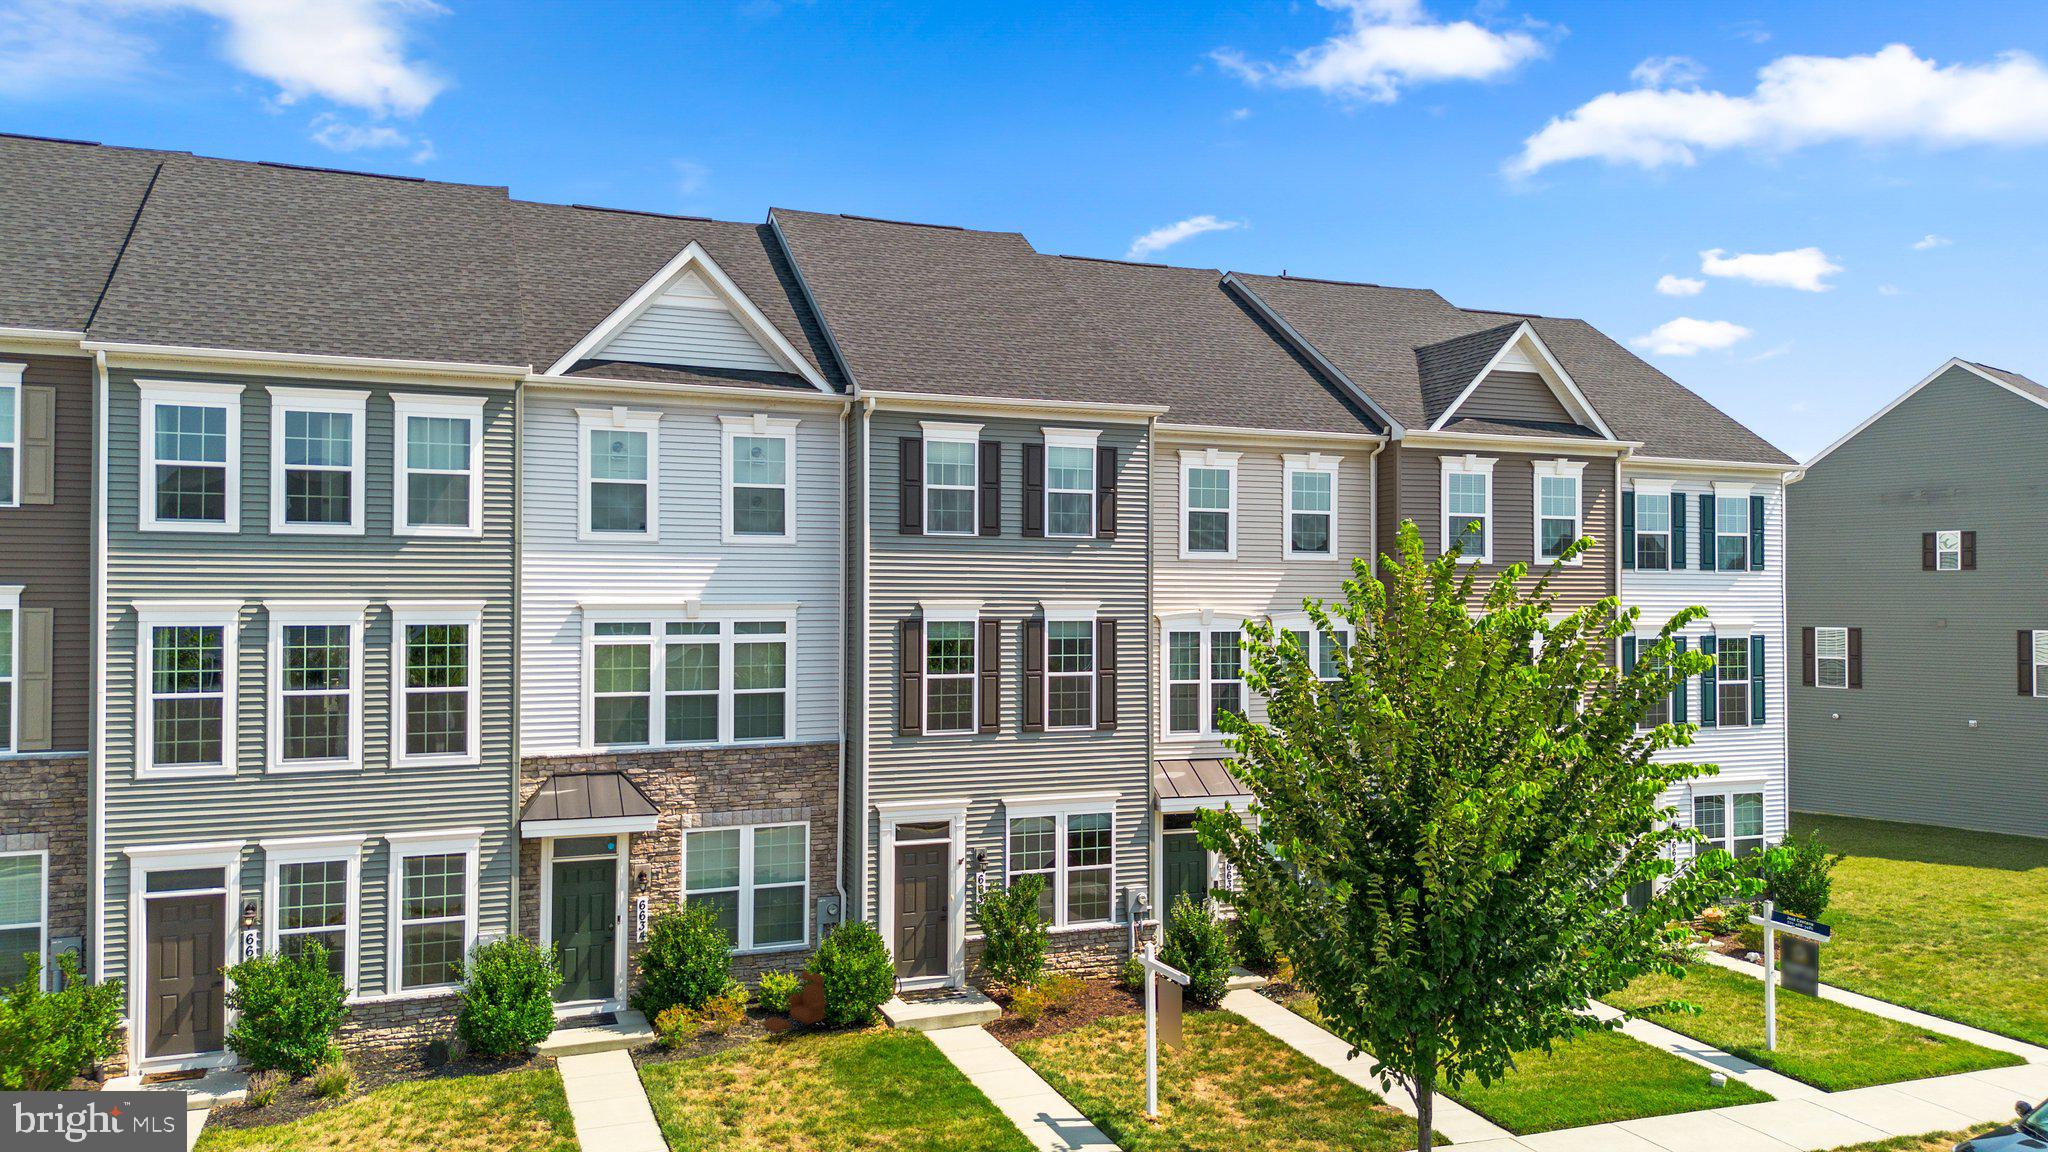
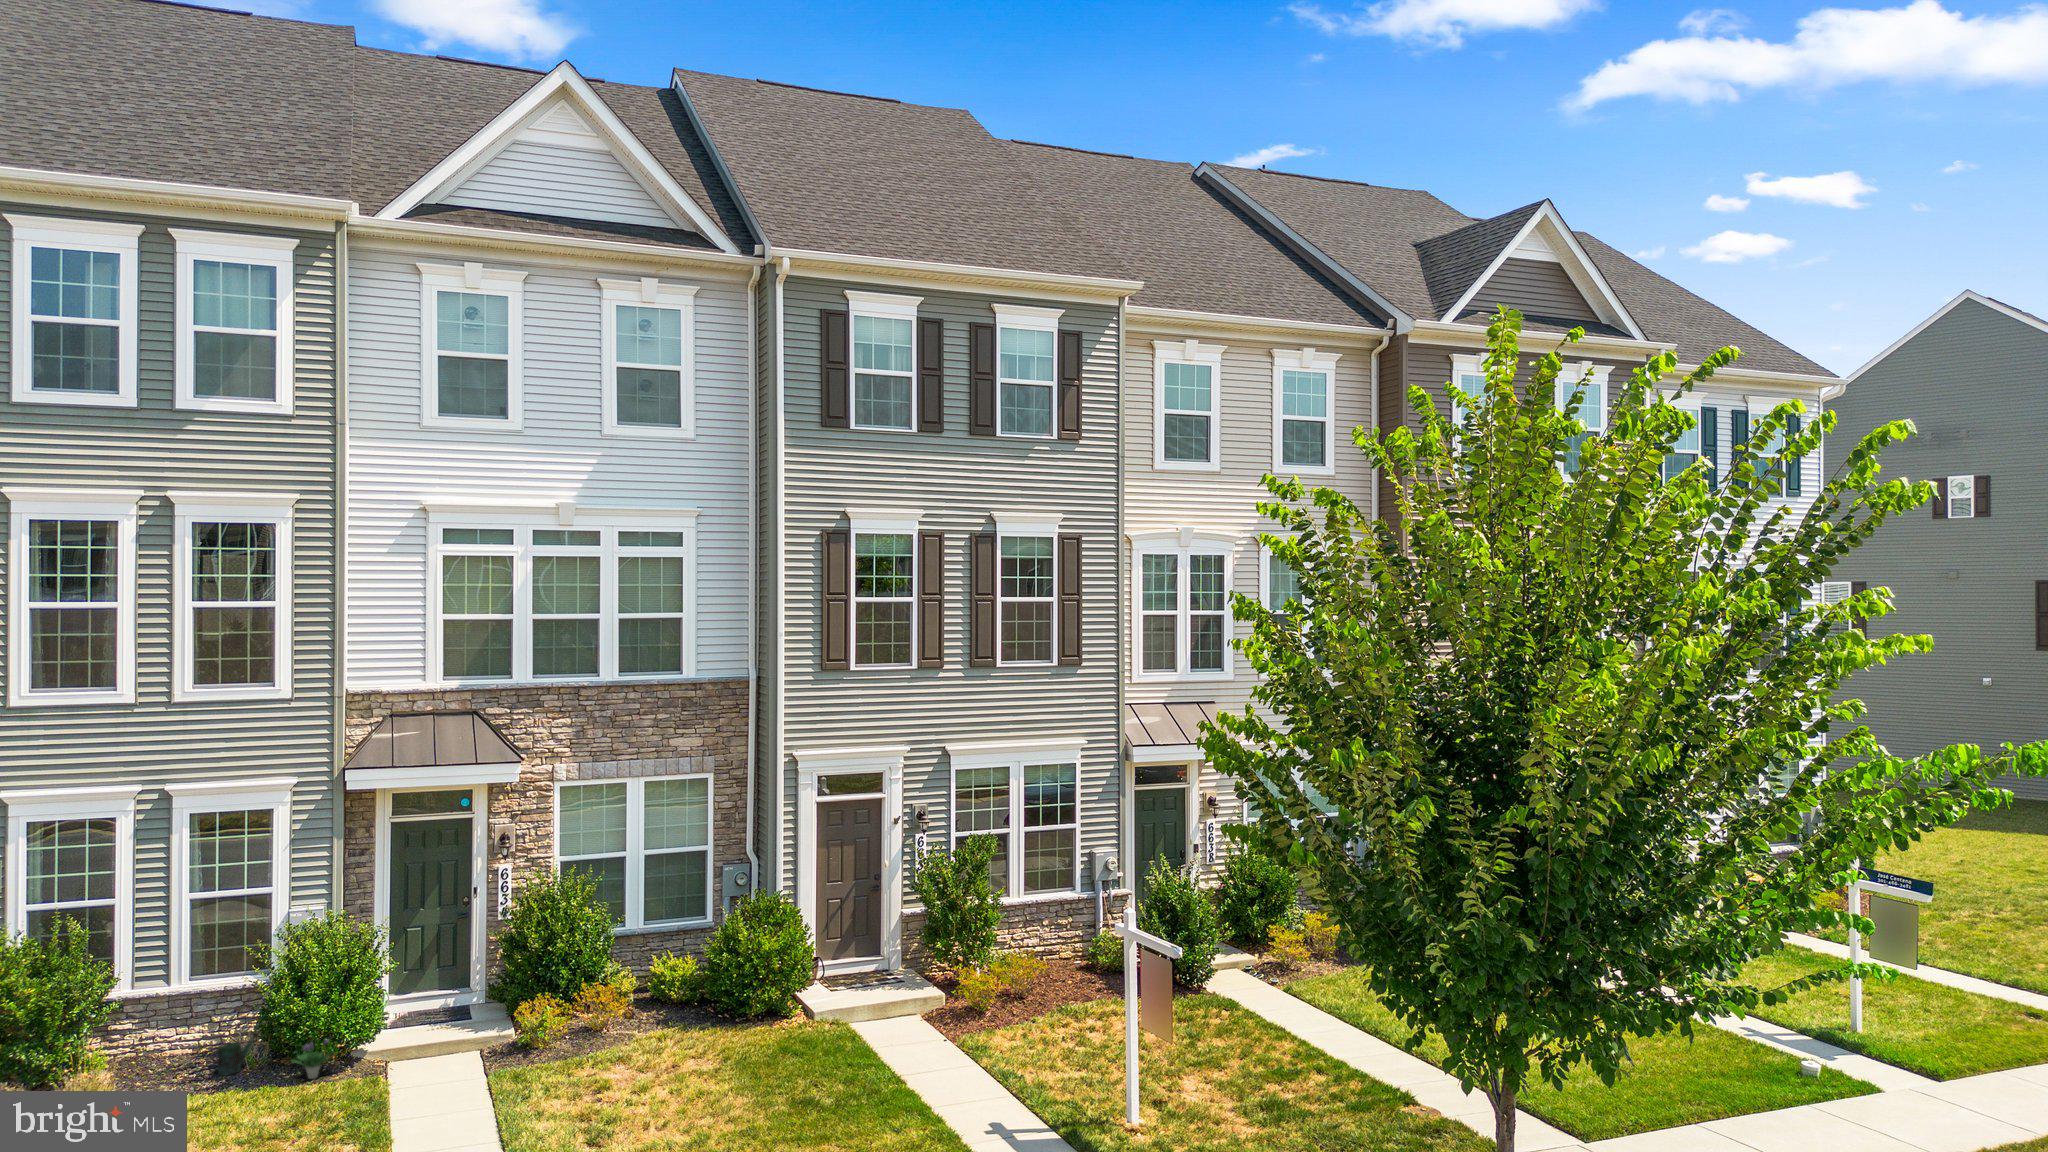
lounge chair: present [764,970,827,1044] -> none [650,951,731,1043]
potted plant: none [486,1026,519,1070] -> present [292,1040,332,1079]

